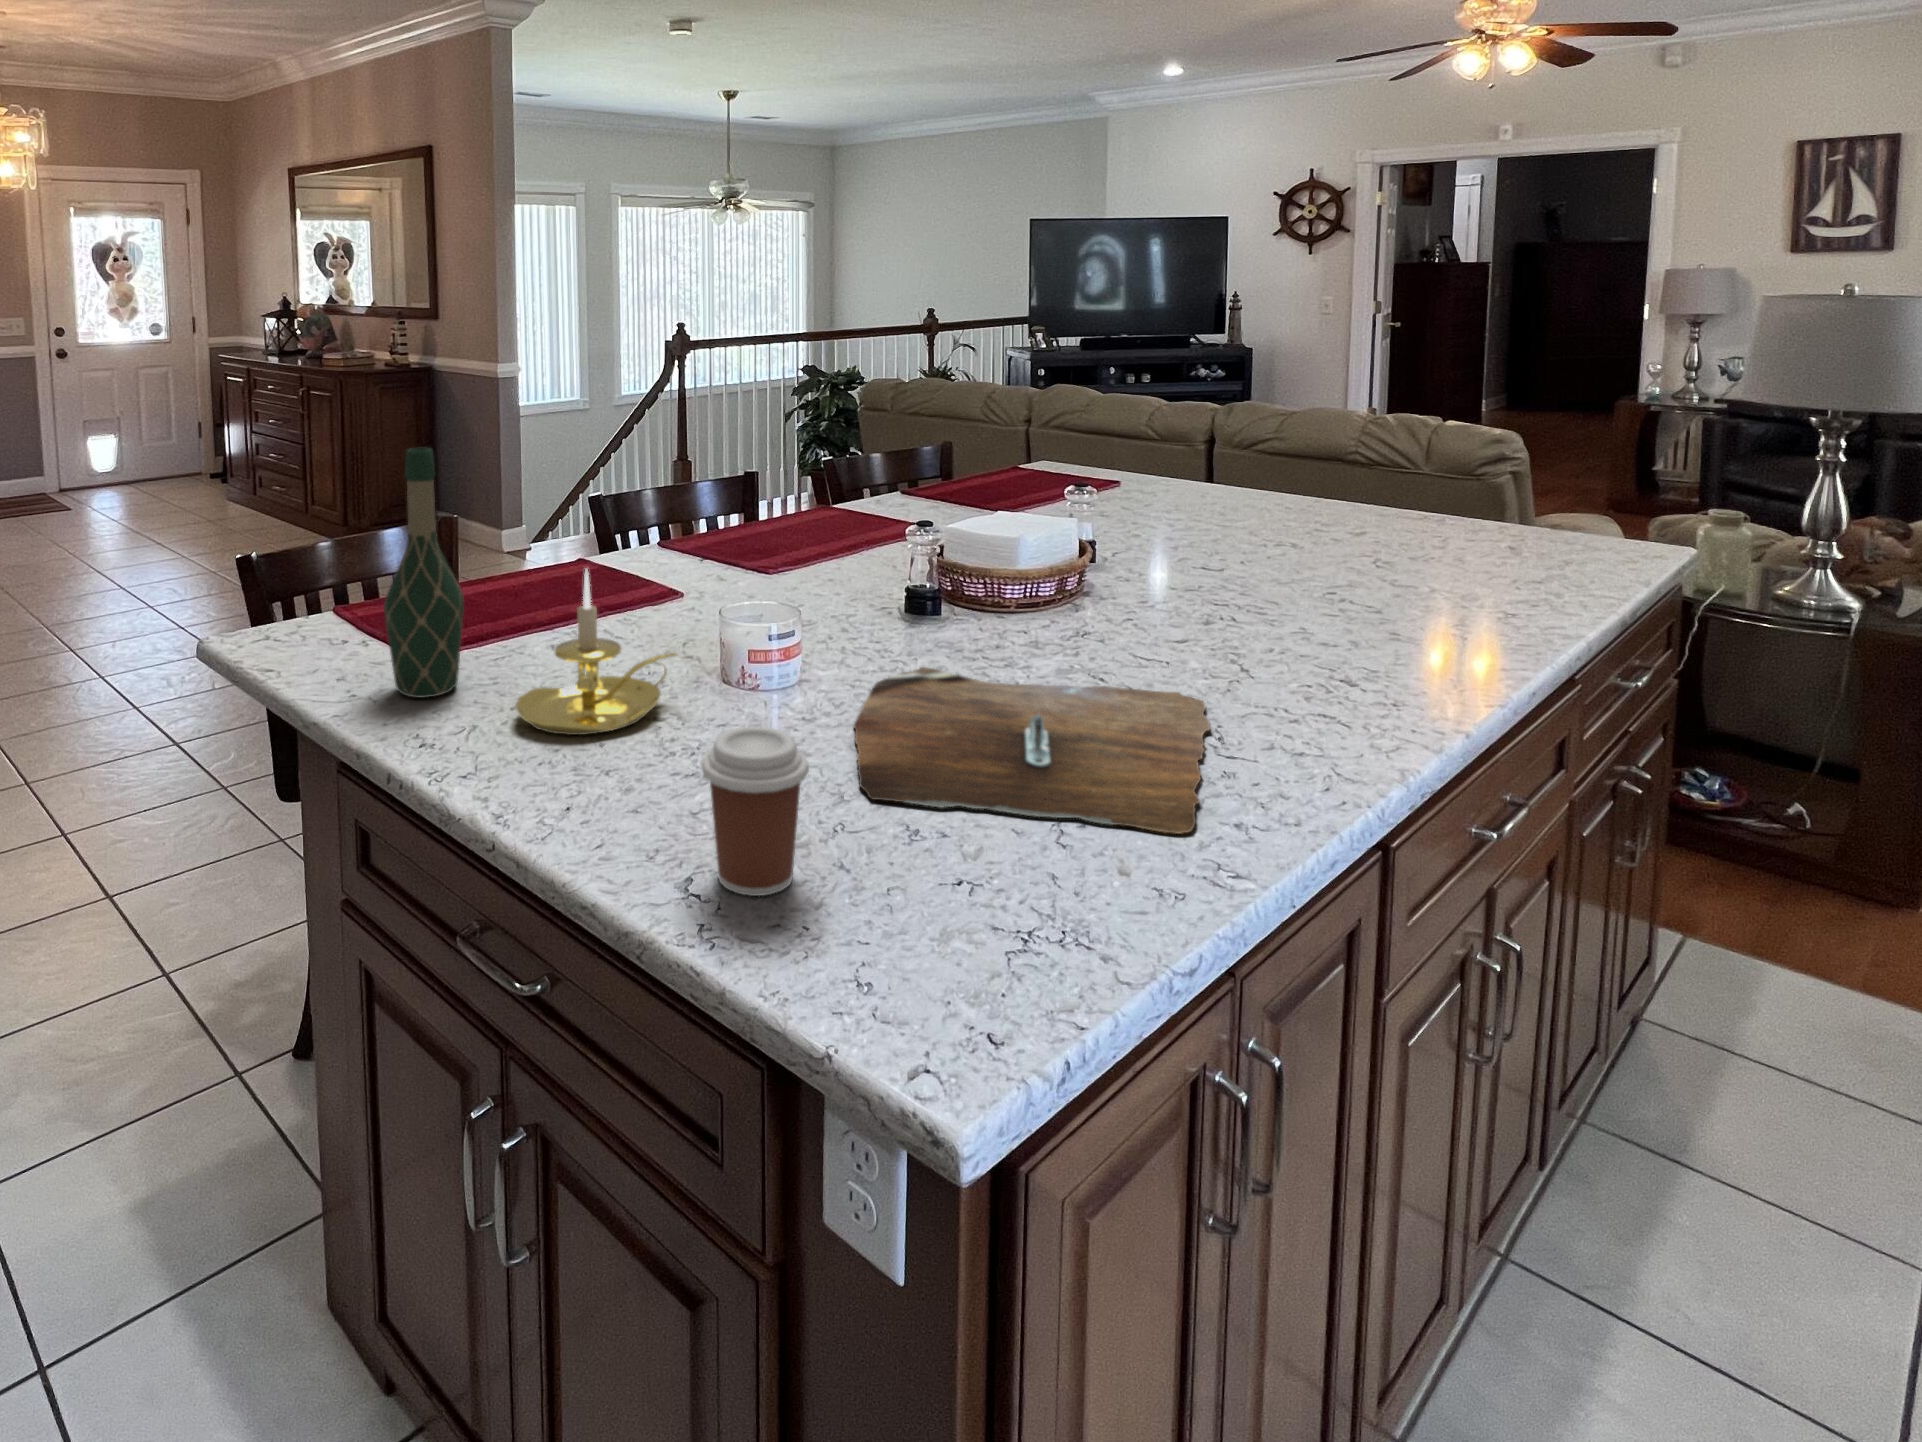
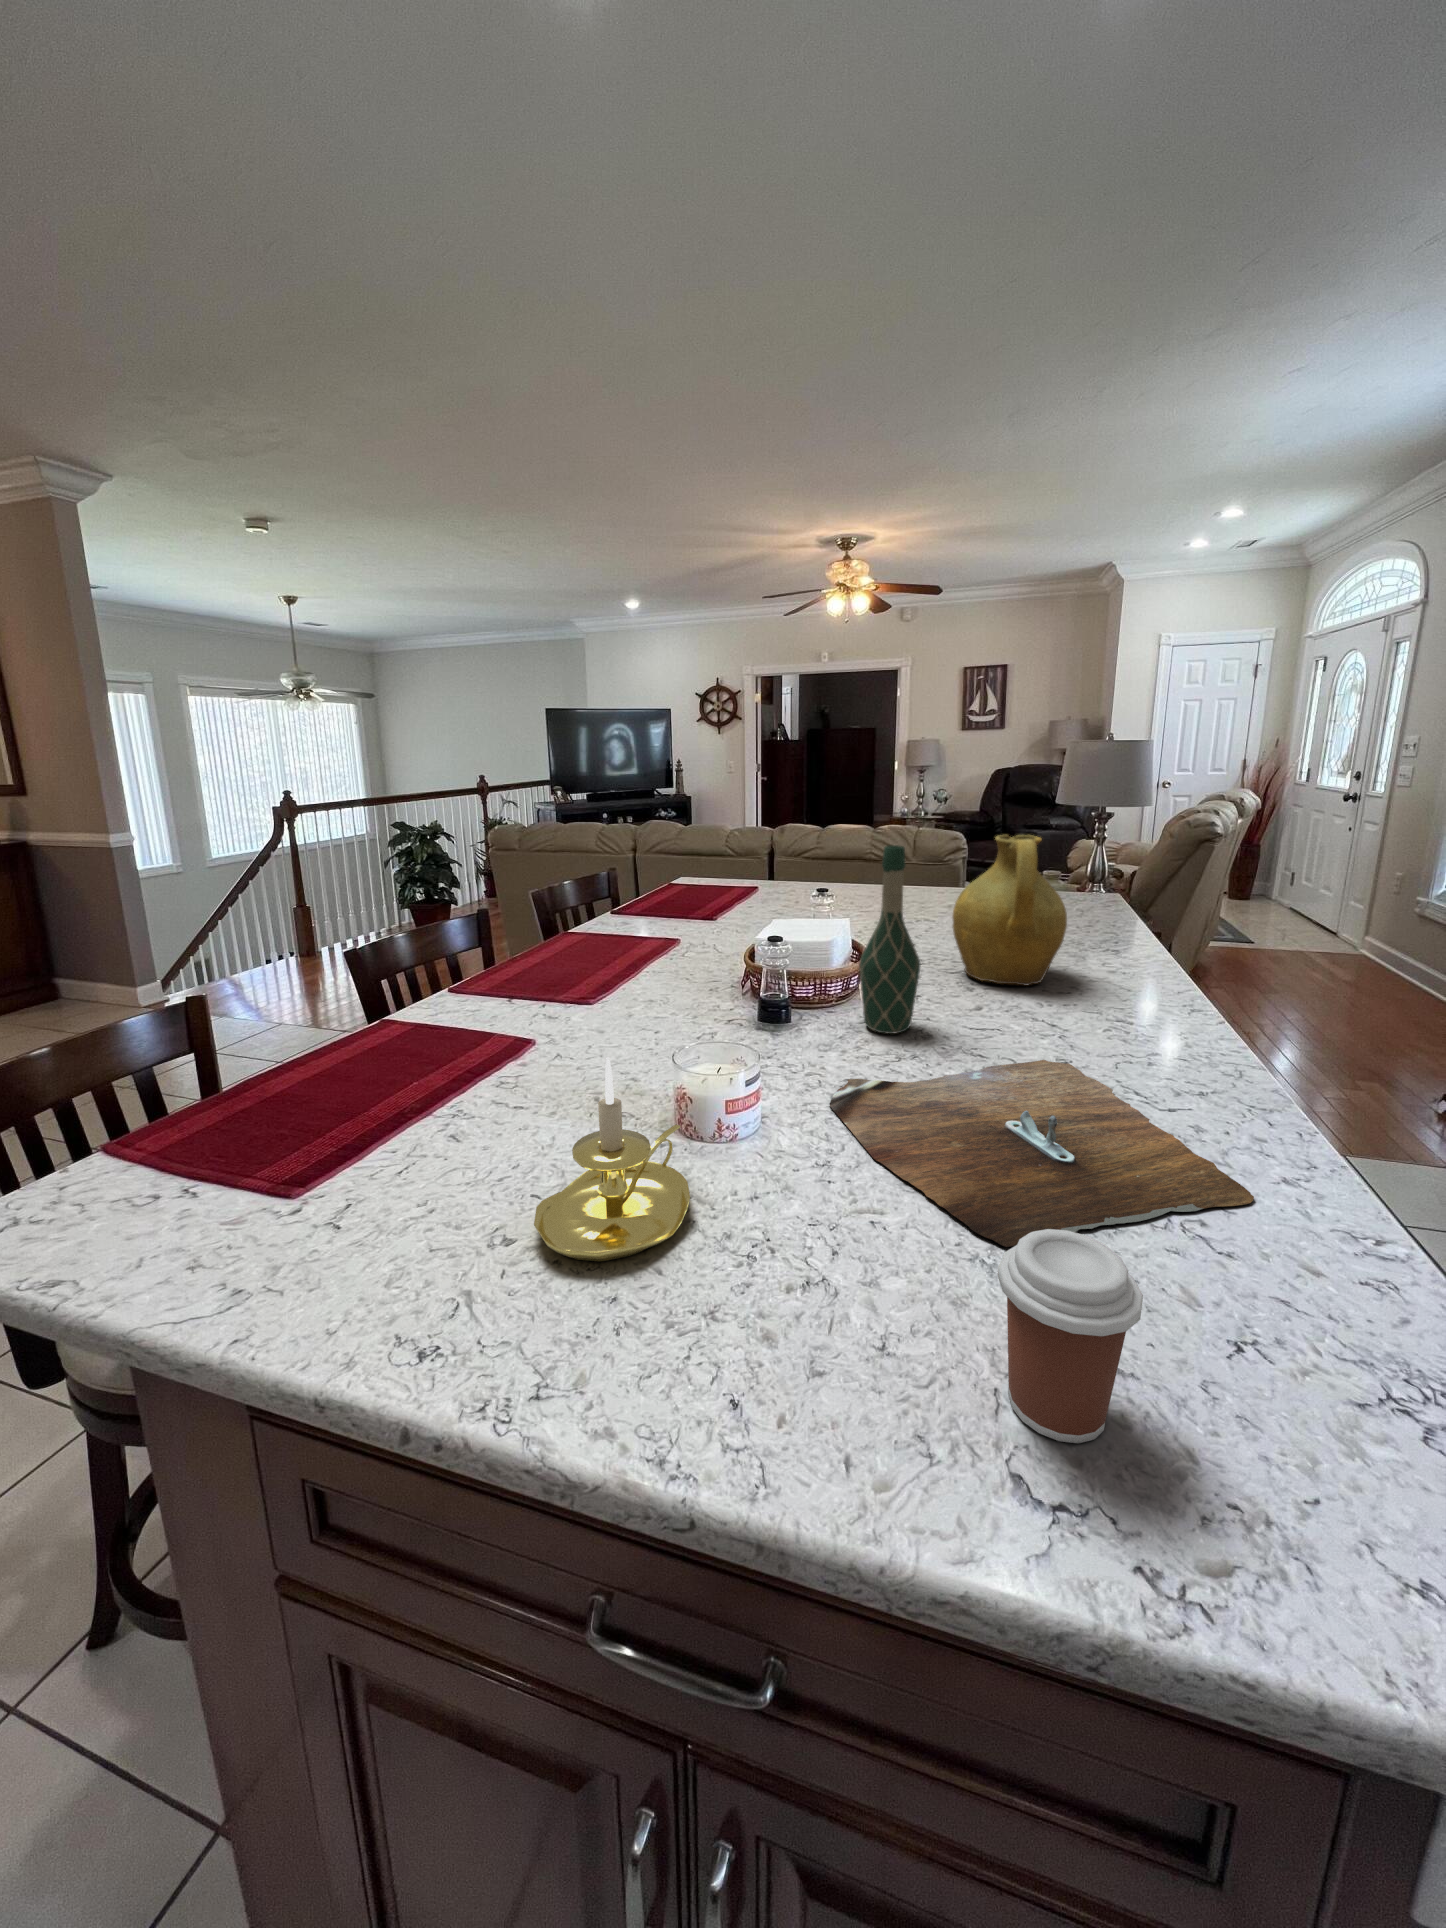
pitcher: none [1226,423,1385,627] -> present [952,835,1067,985]
wine bottle: present [384,448,464,698] -> present [859,845,920,1034]

